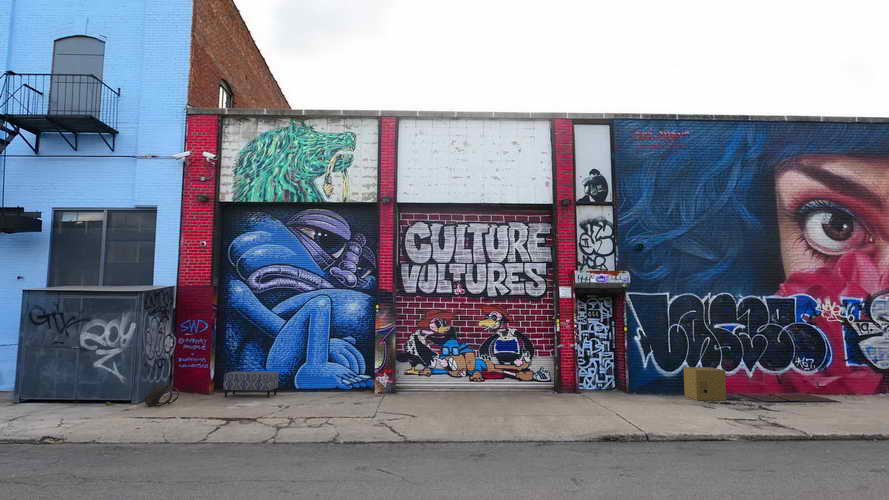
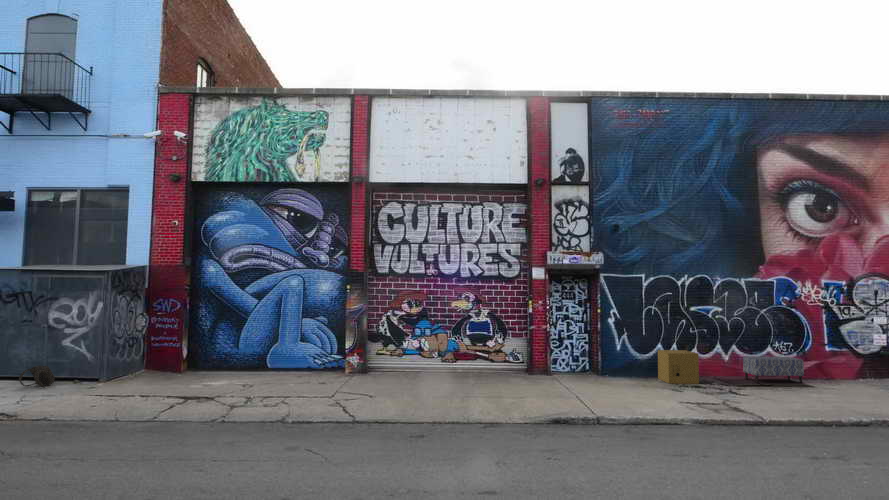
bench: present [223,371,279,398] -> present [743,357,804,383]
backpack: present [143,385,179,407] -> present [19,365,55,387]

